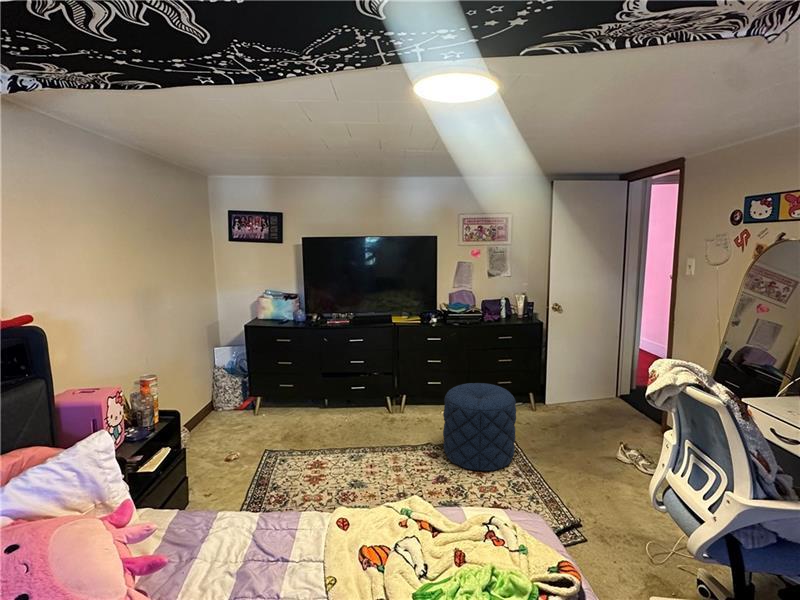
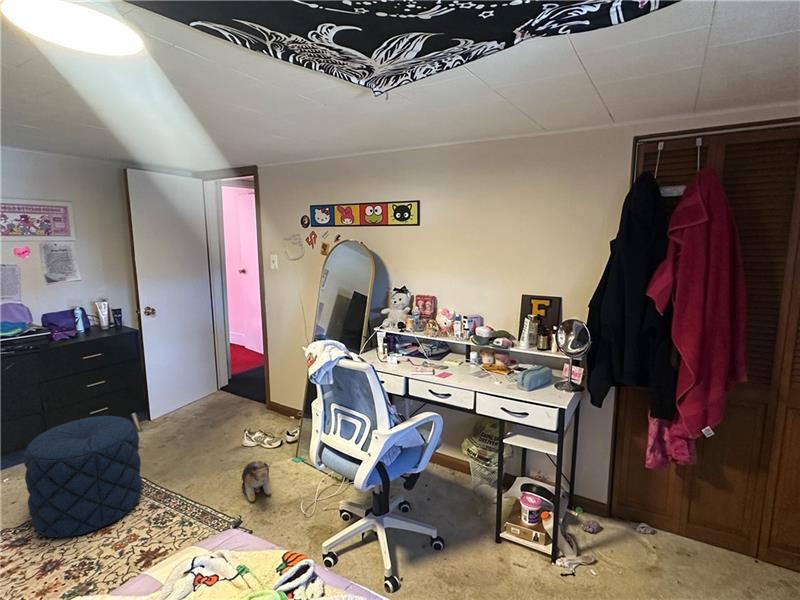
plush toy: none [595,476,623,518] -> present [242,461,271,502]

